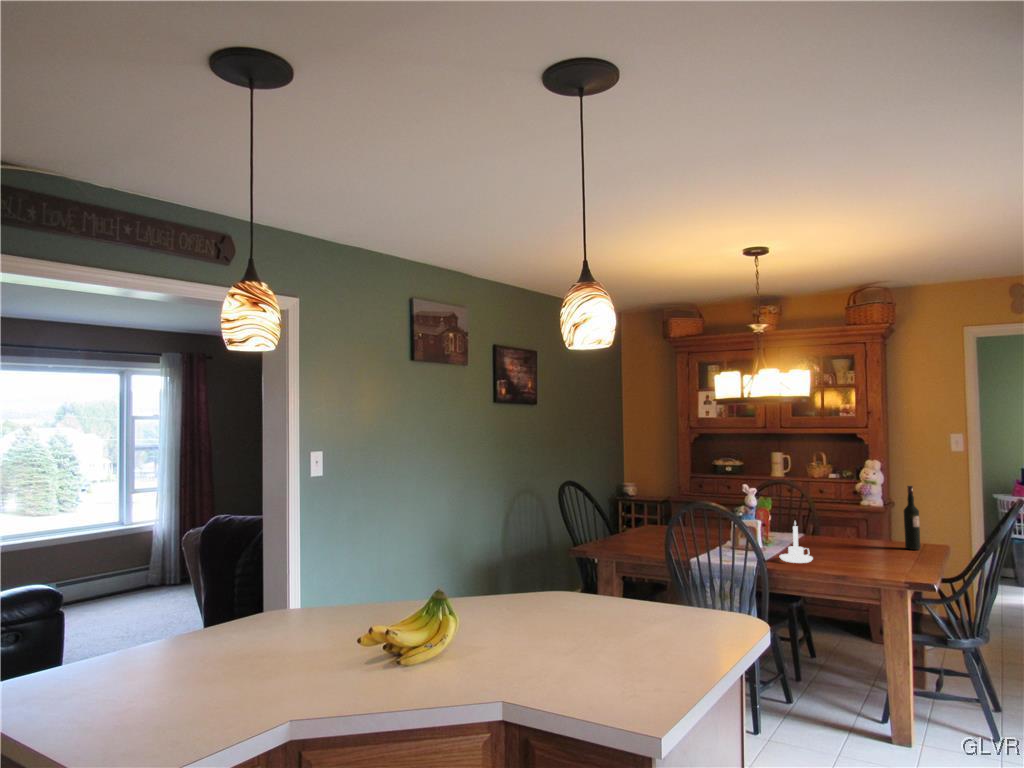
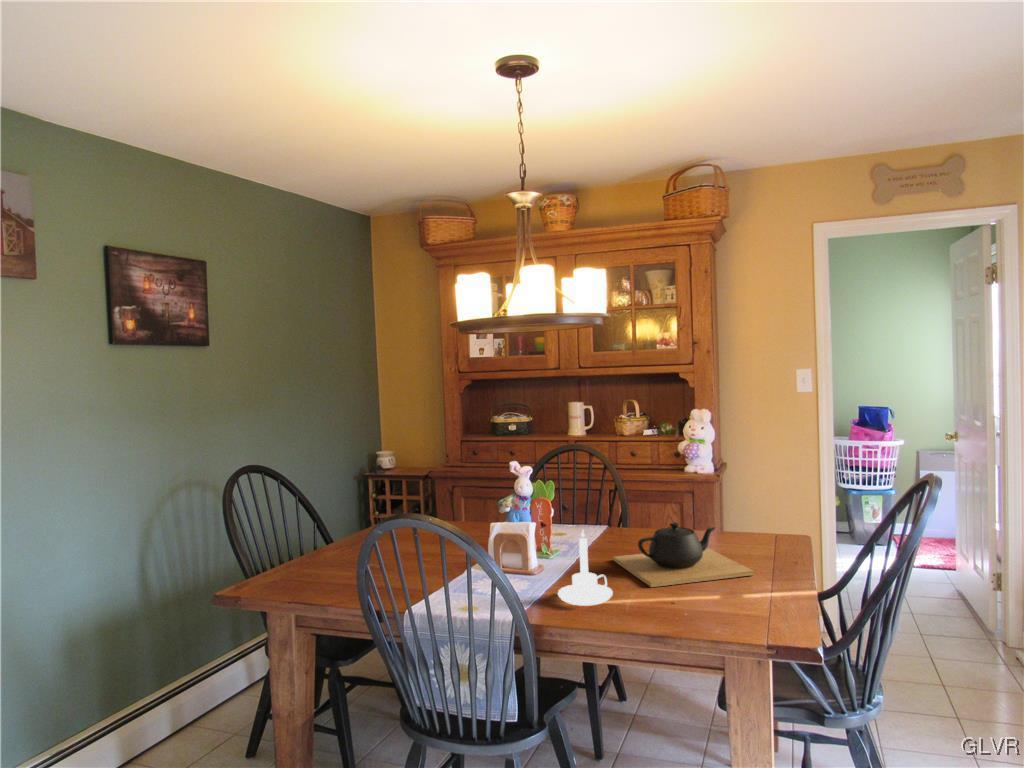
wine bottle: present [904,486,920,550] -> none [749,451,774,551]
teapot: none [811,525,904,559] -> present [613,523,754,587]

